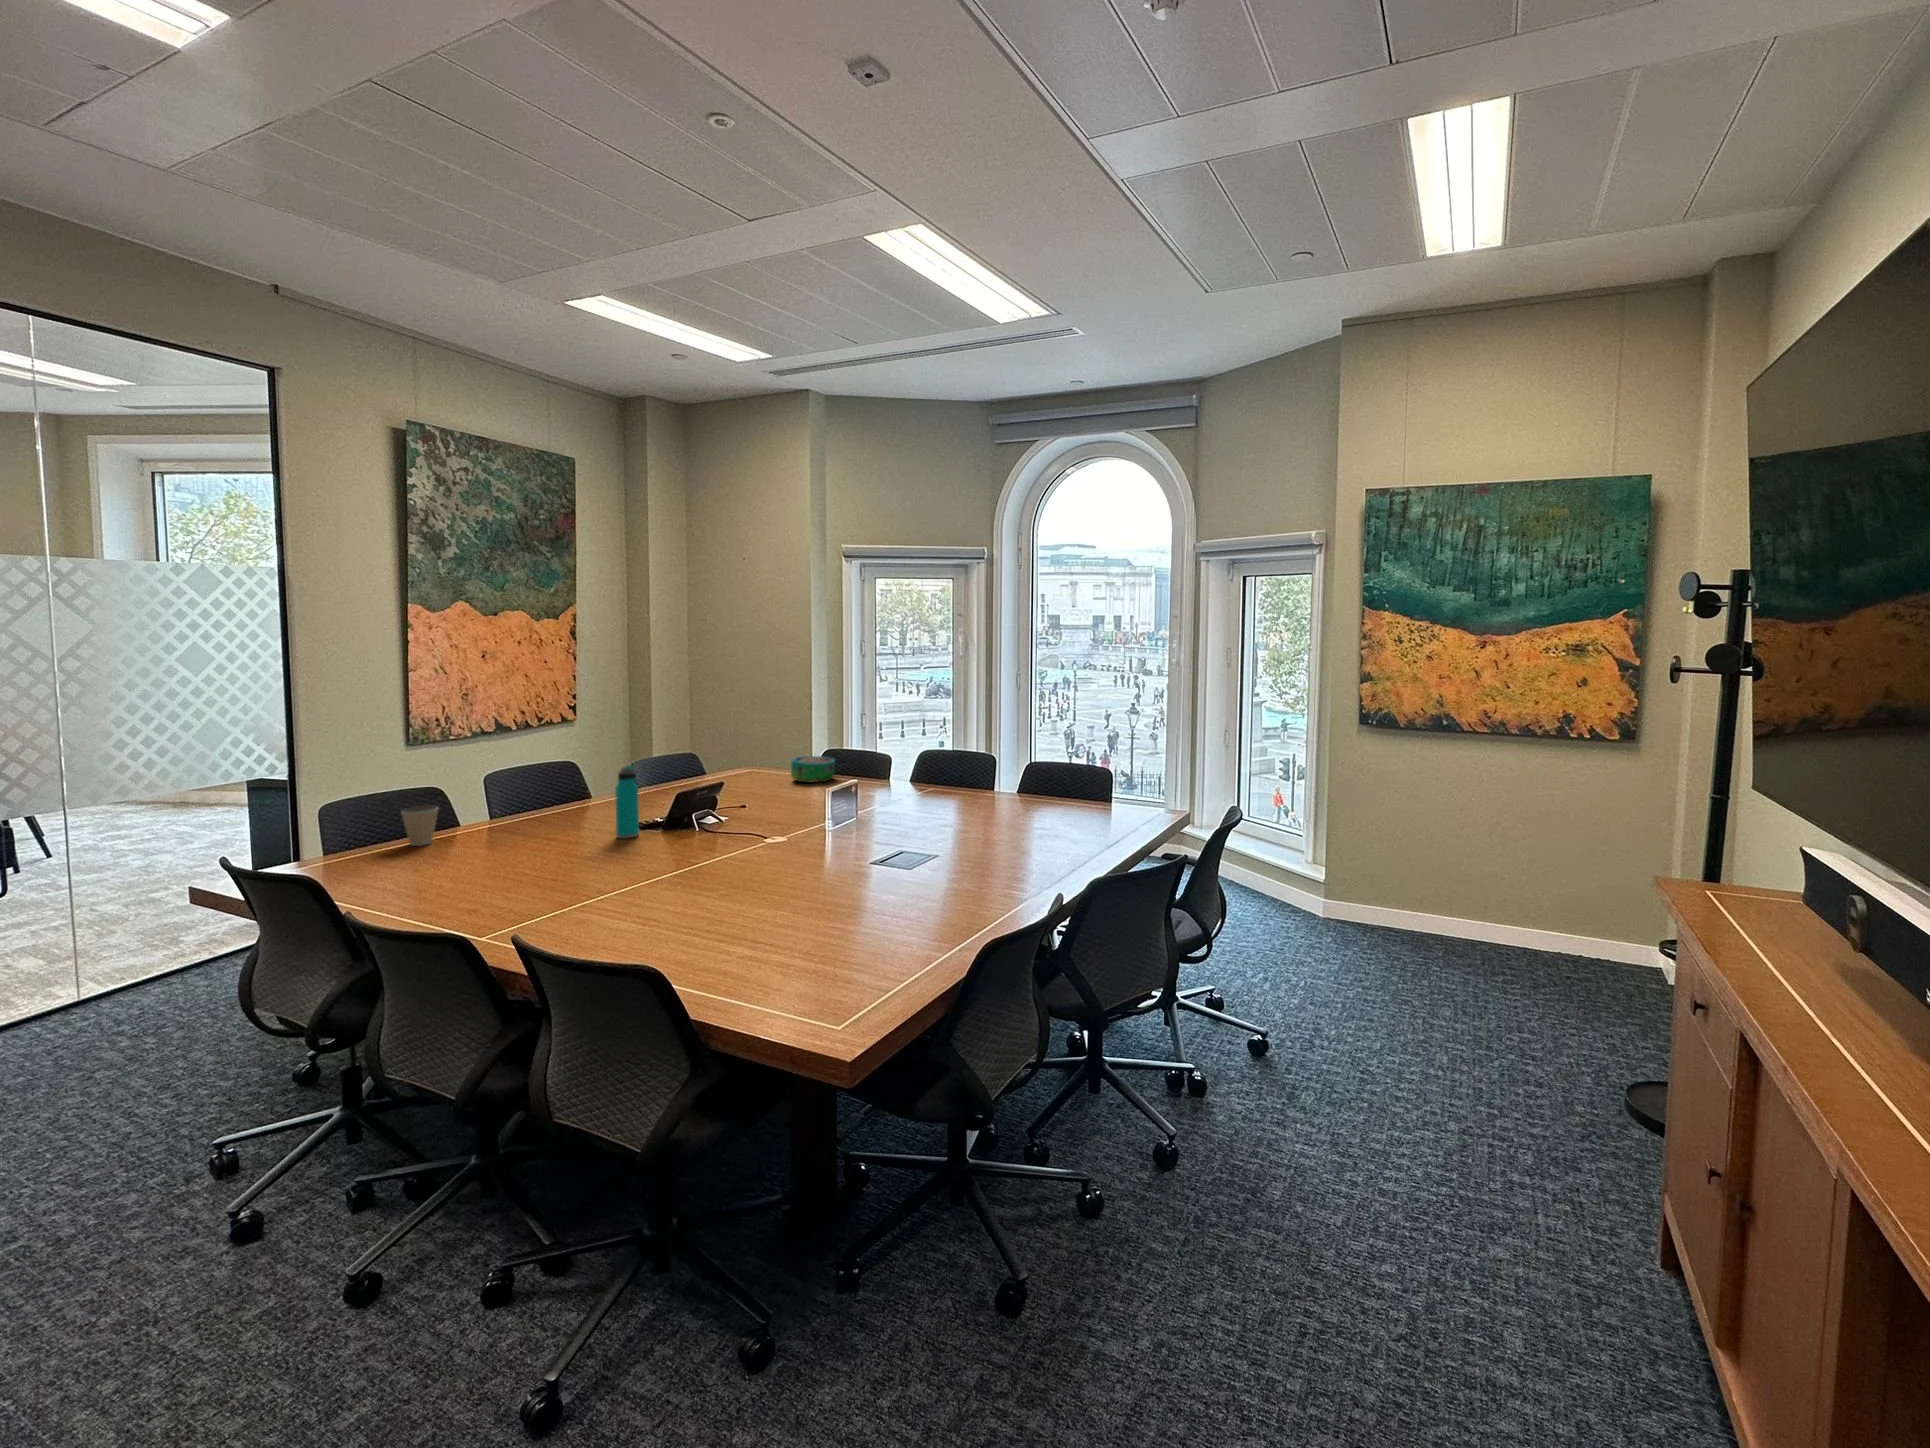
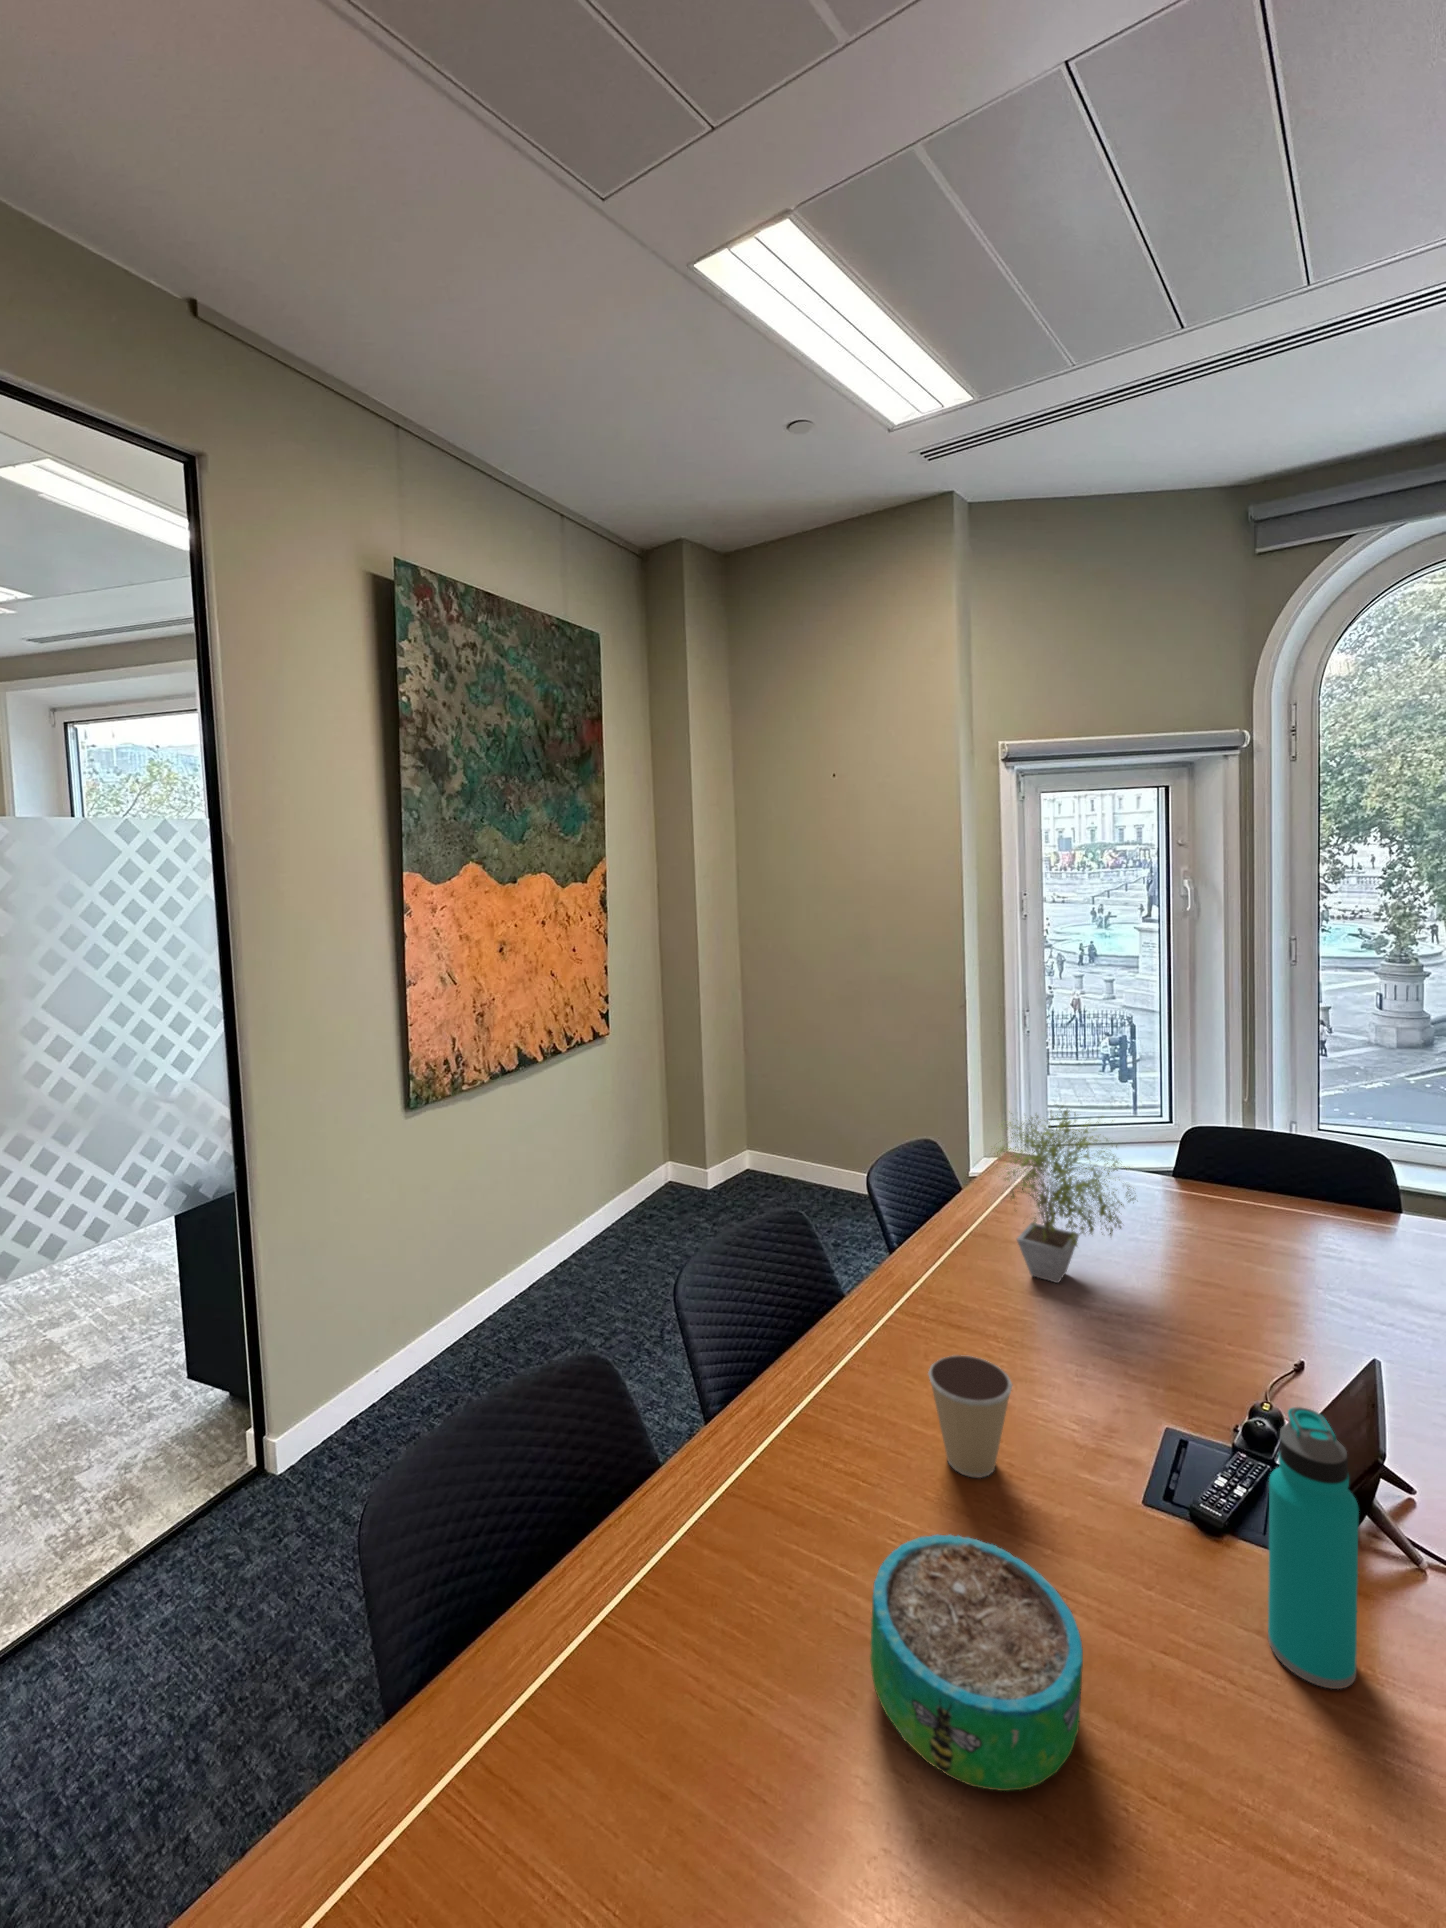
potted plant: none [654,713,727,792] -> present [992,1106,1136,1283]
decorative bowl: present [791,756,835,782] -> present [870,1535,1083,1791]
coffee cup: present [401,806,438,846] -> present [928,1355,1012,1478]

